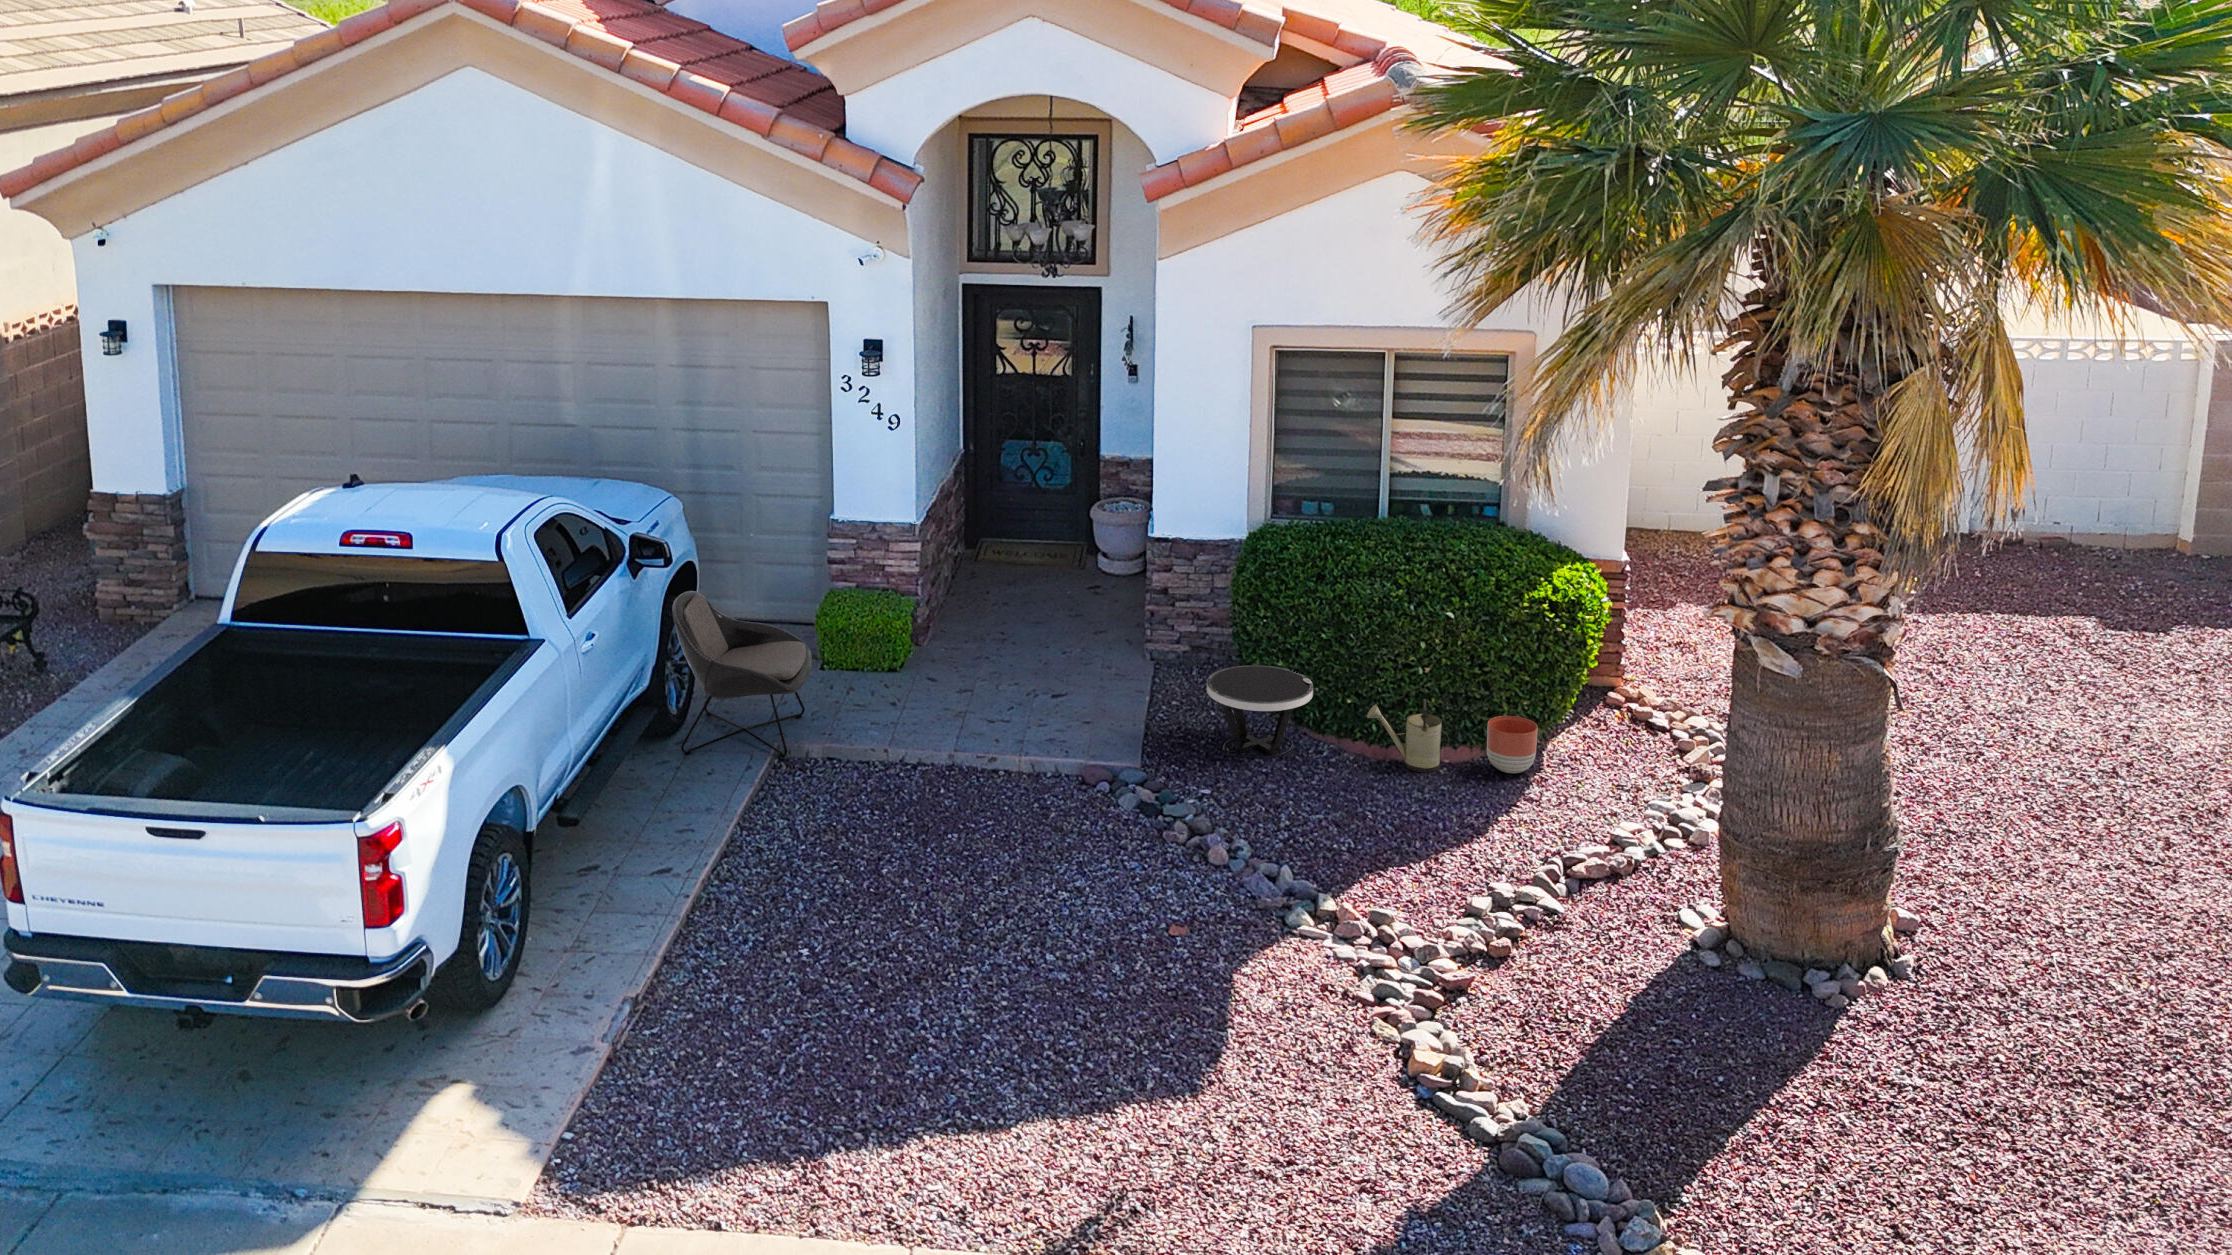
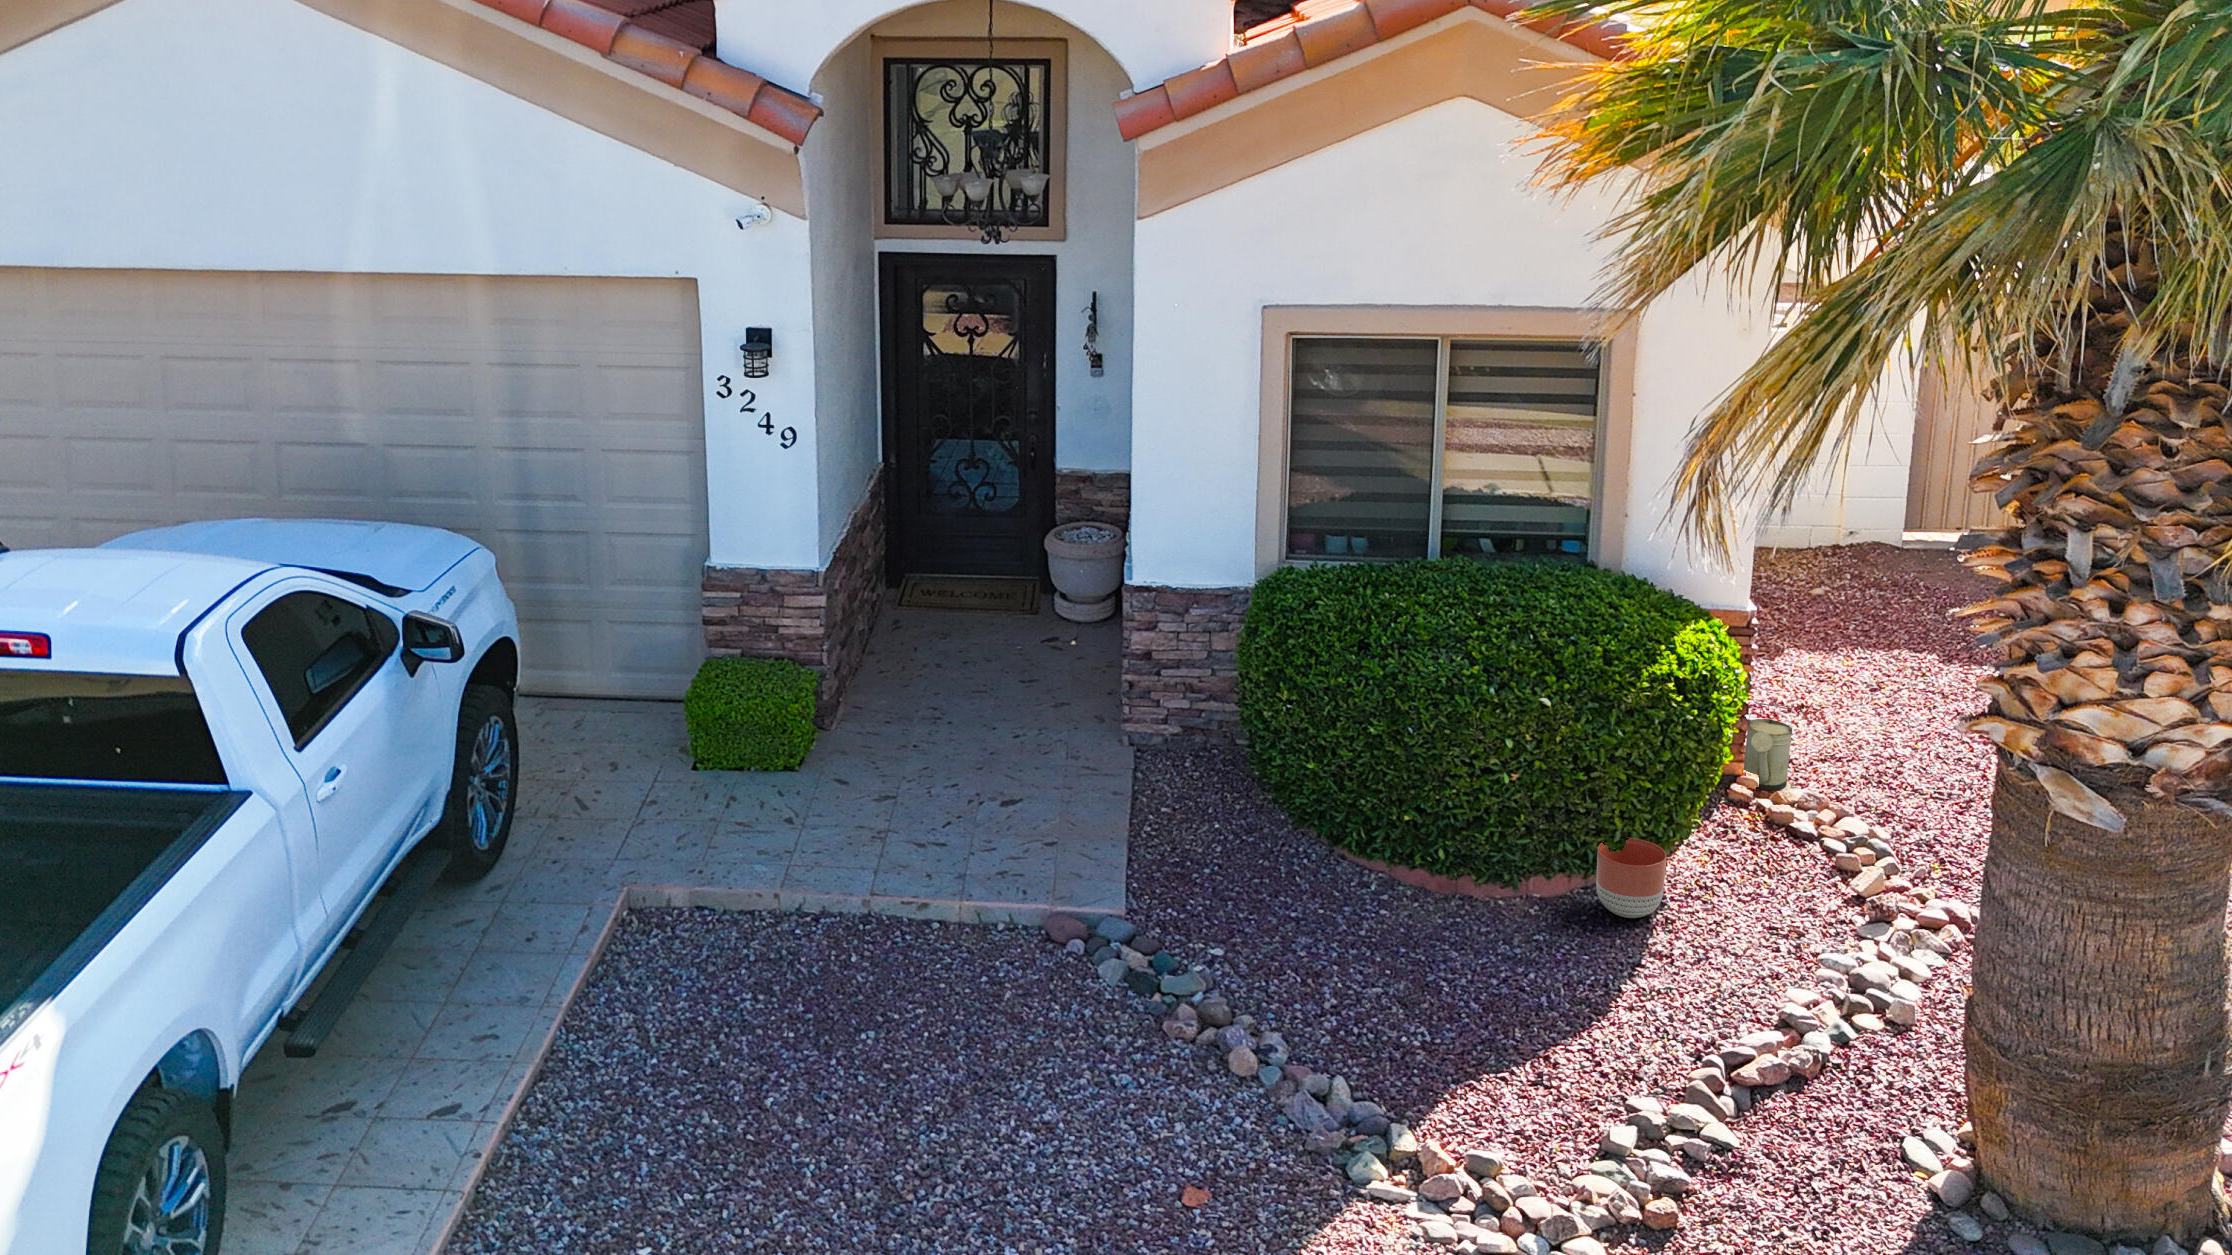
lounge chair: present [672,591,812,757] -> none [472,681,670,914]
side table: present [1207,665,1313,758] -> none [1213,769,1358,900]
watering can: present [1367,699,1448,772] -> present [1744,703,1792,790]

